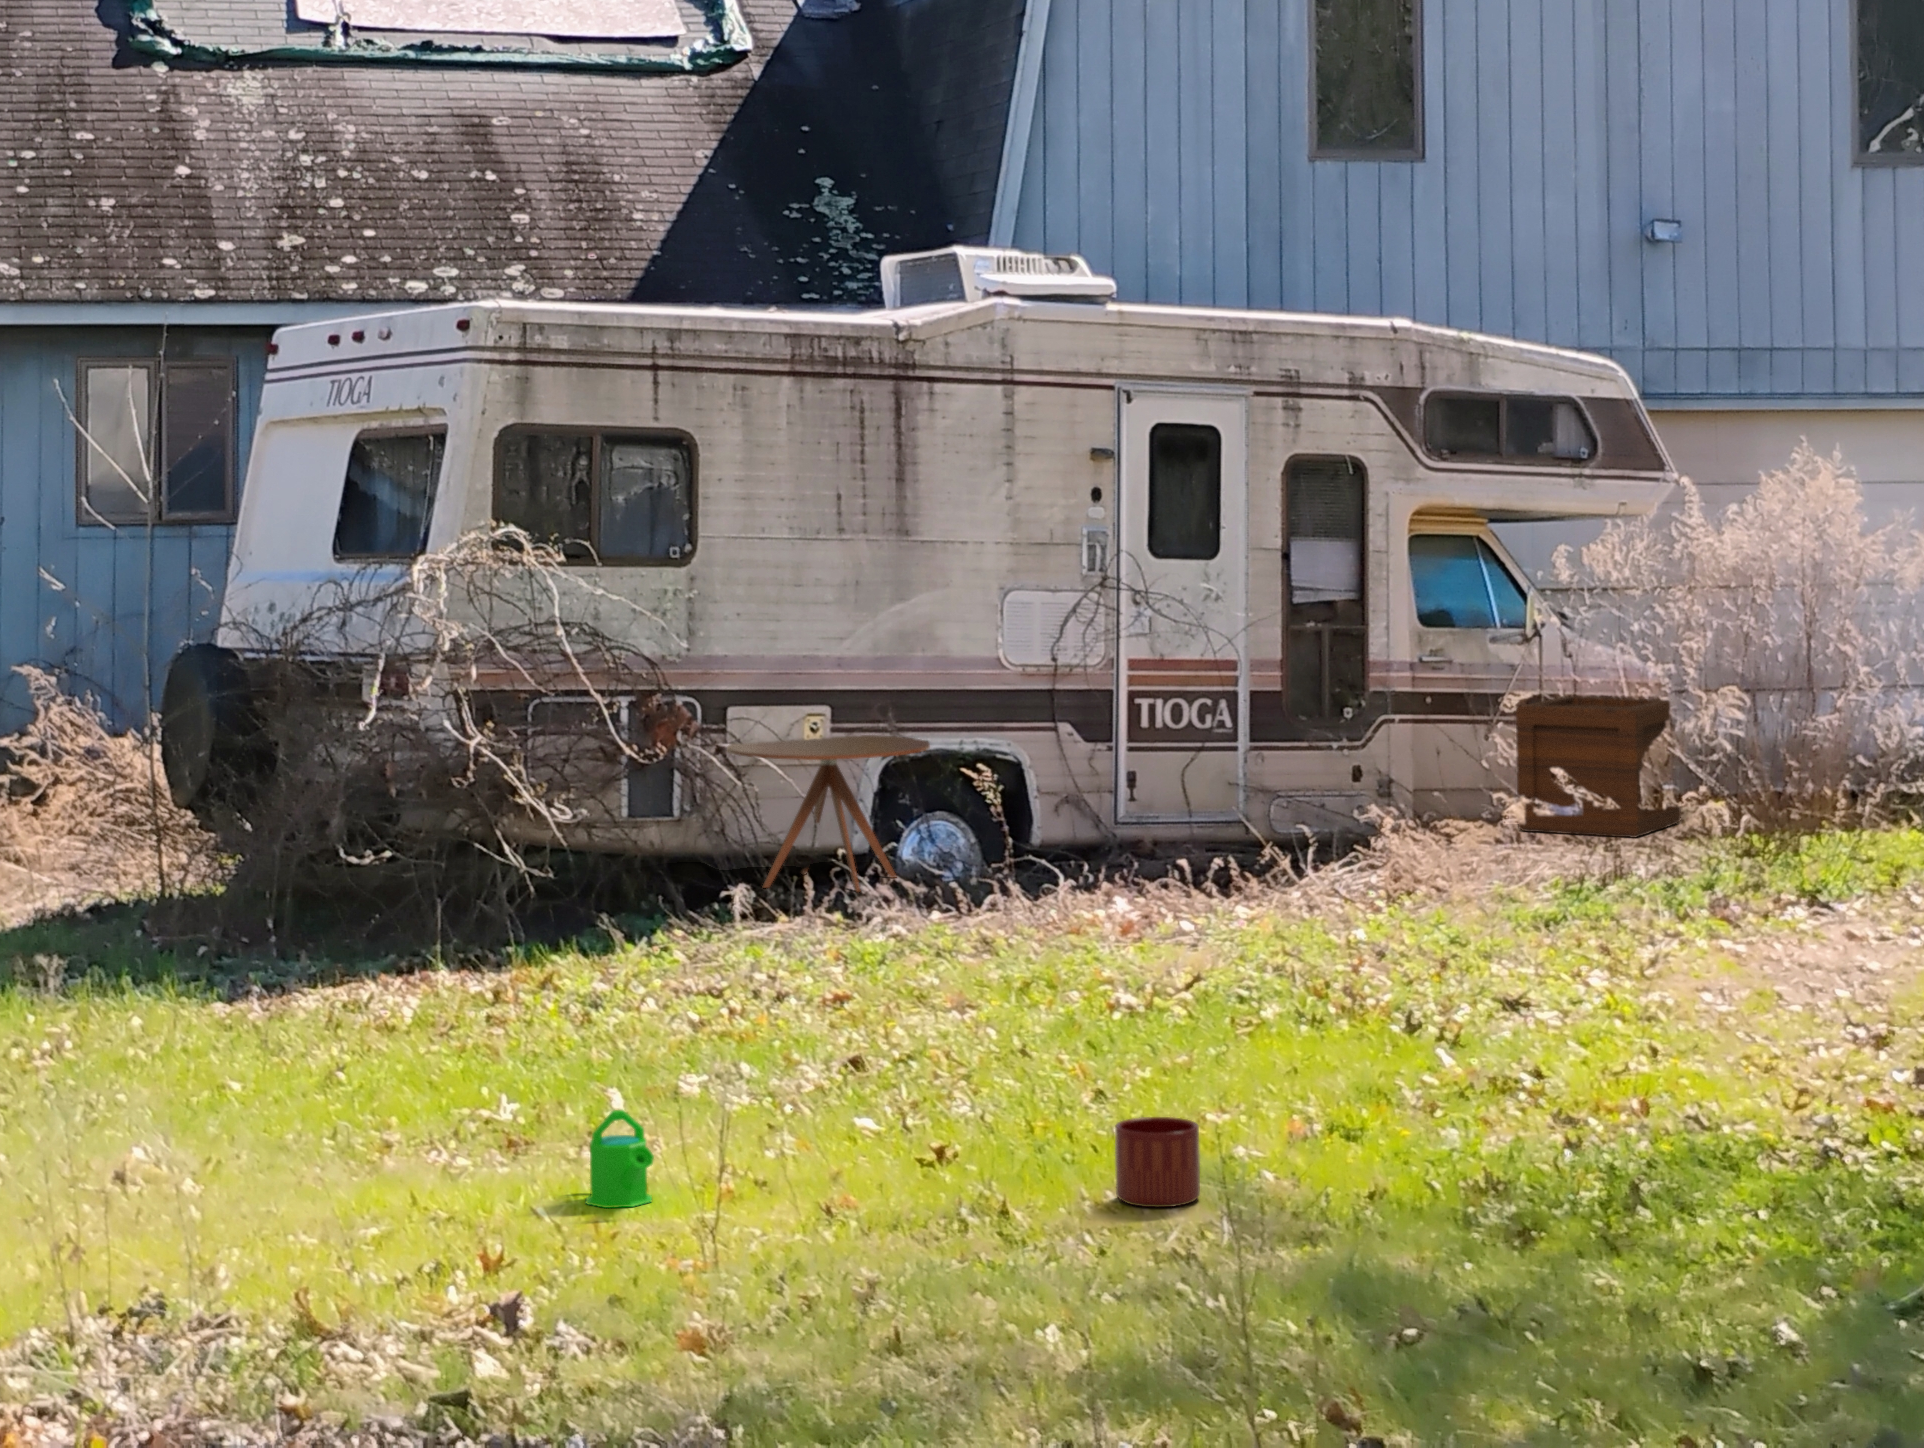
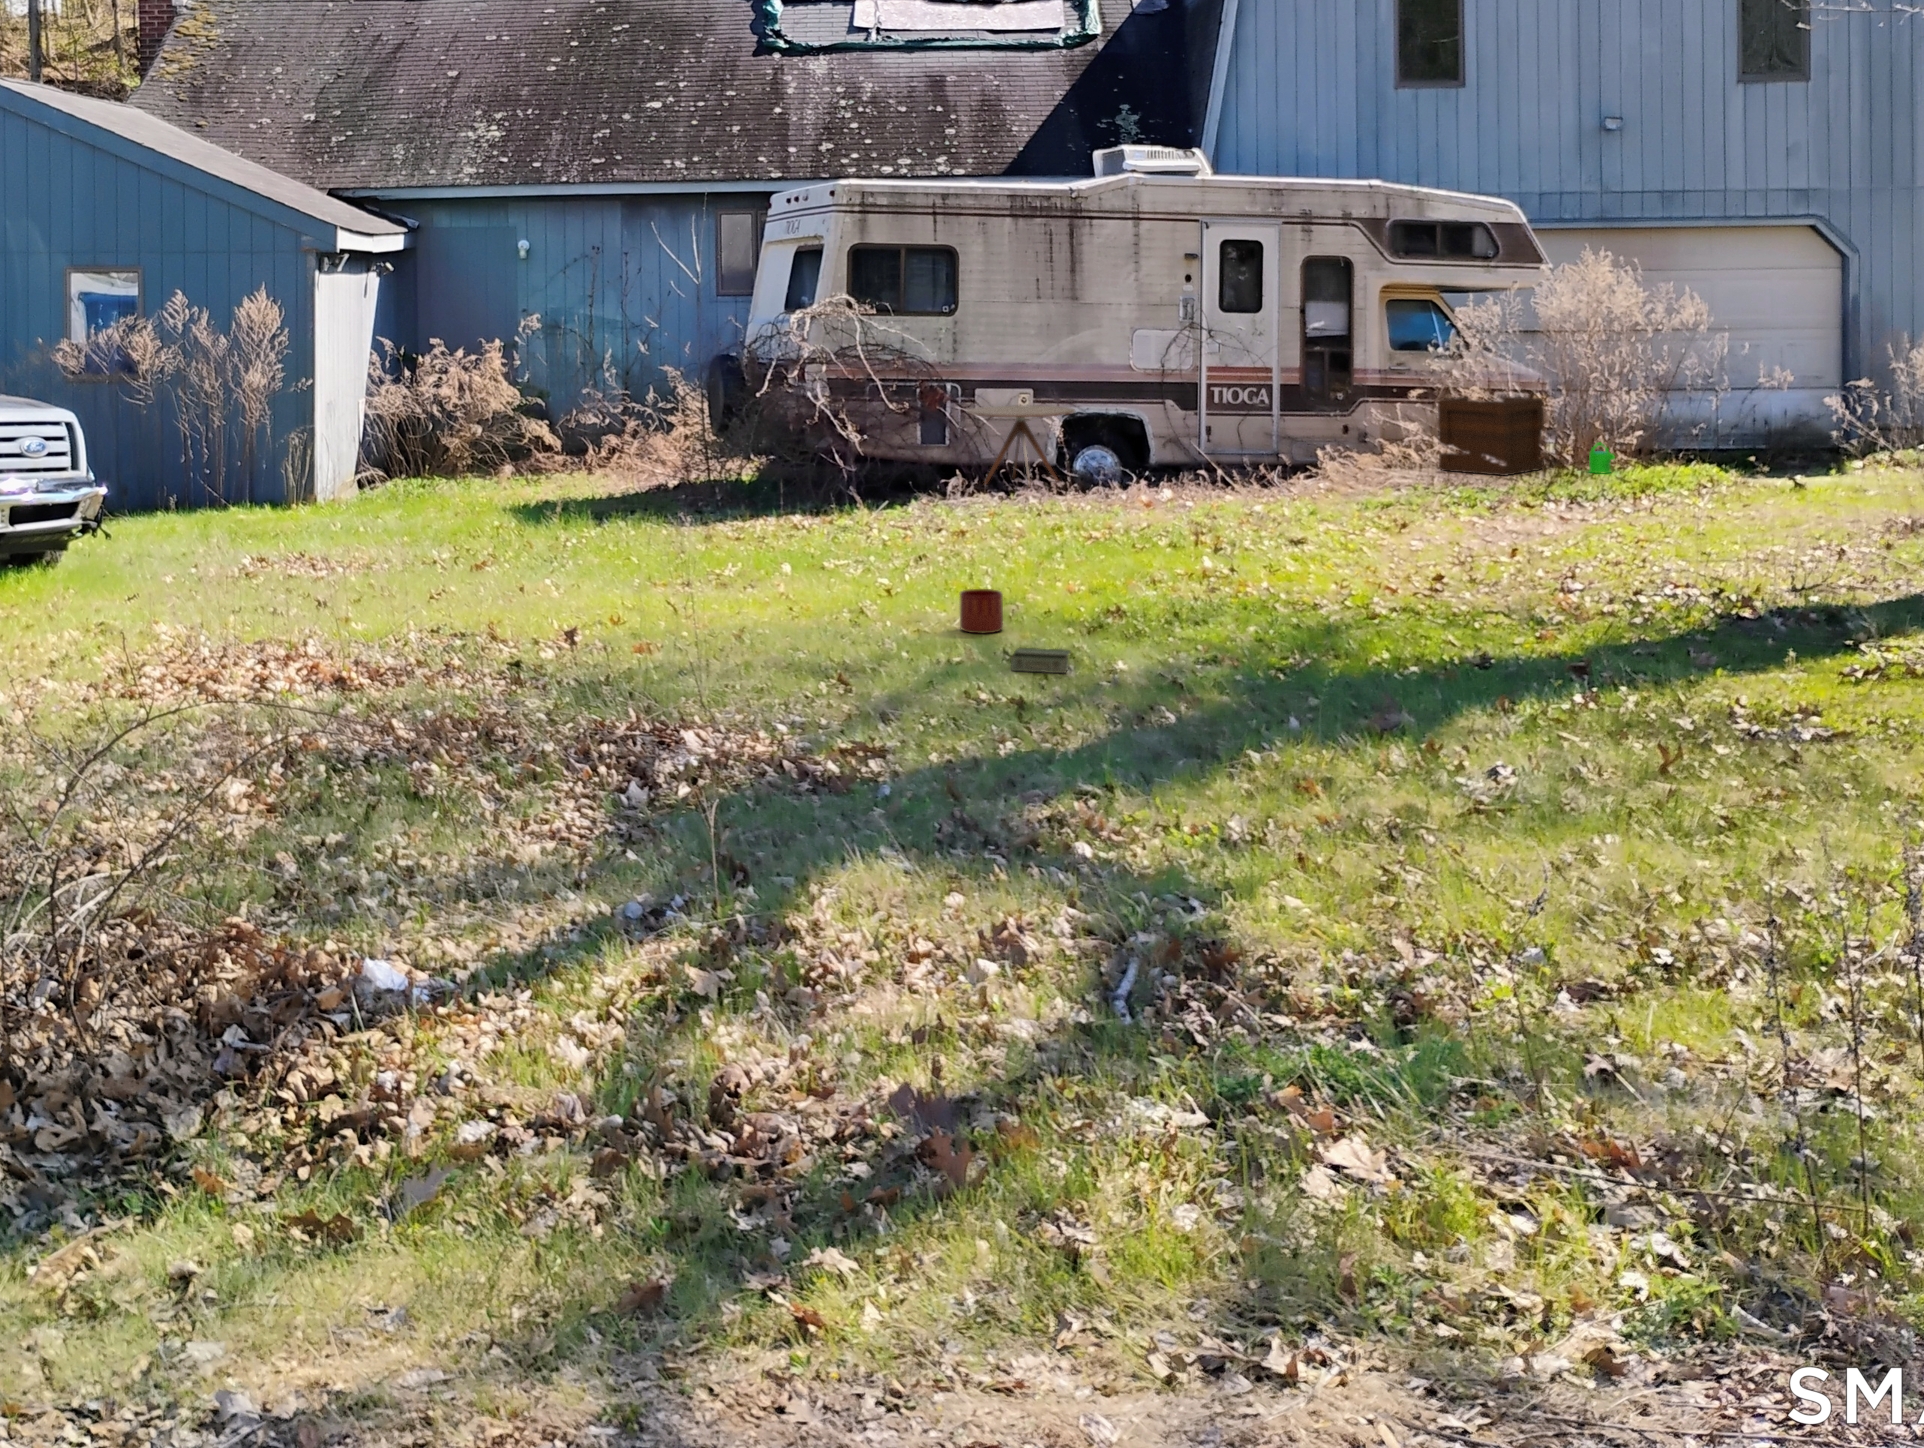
watering can: present [586,1110,654,1208] -> present [1589,442,1615,474]
toolbox: none [1319,1235,1436,1286] -> present [1011,648,1070,673]

